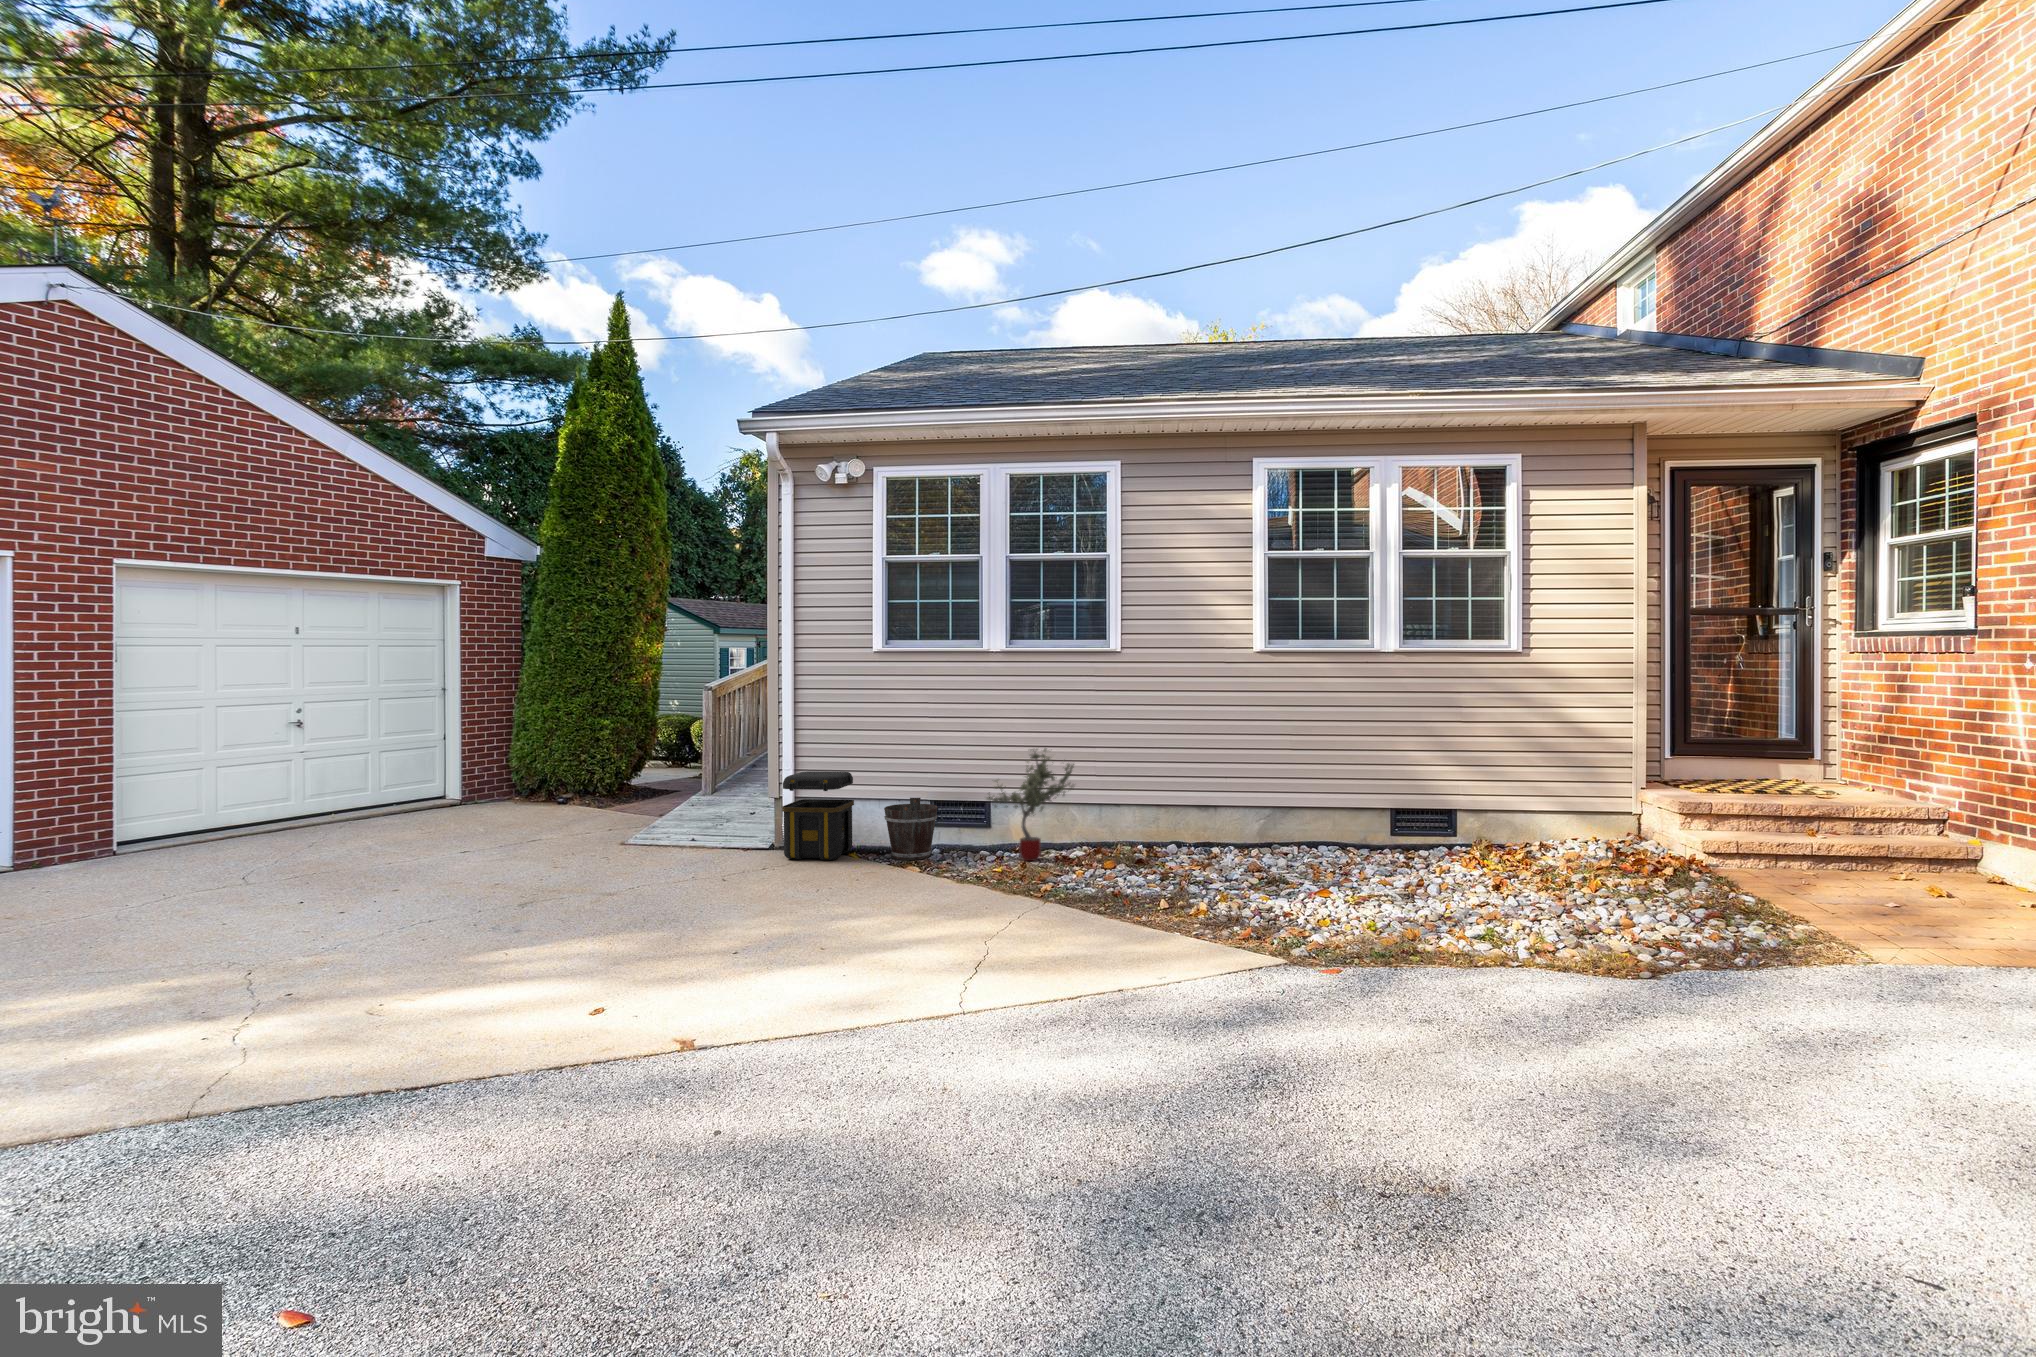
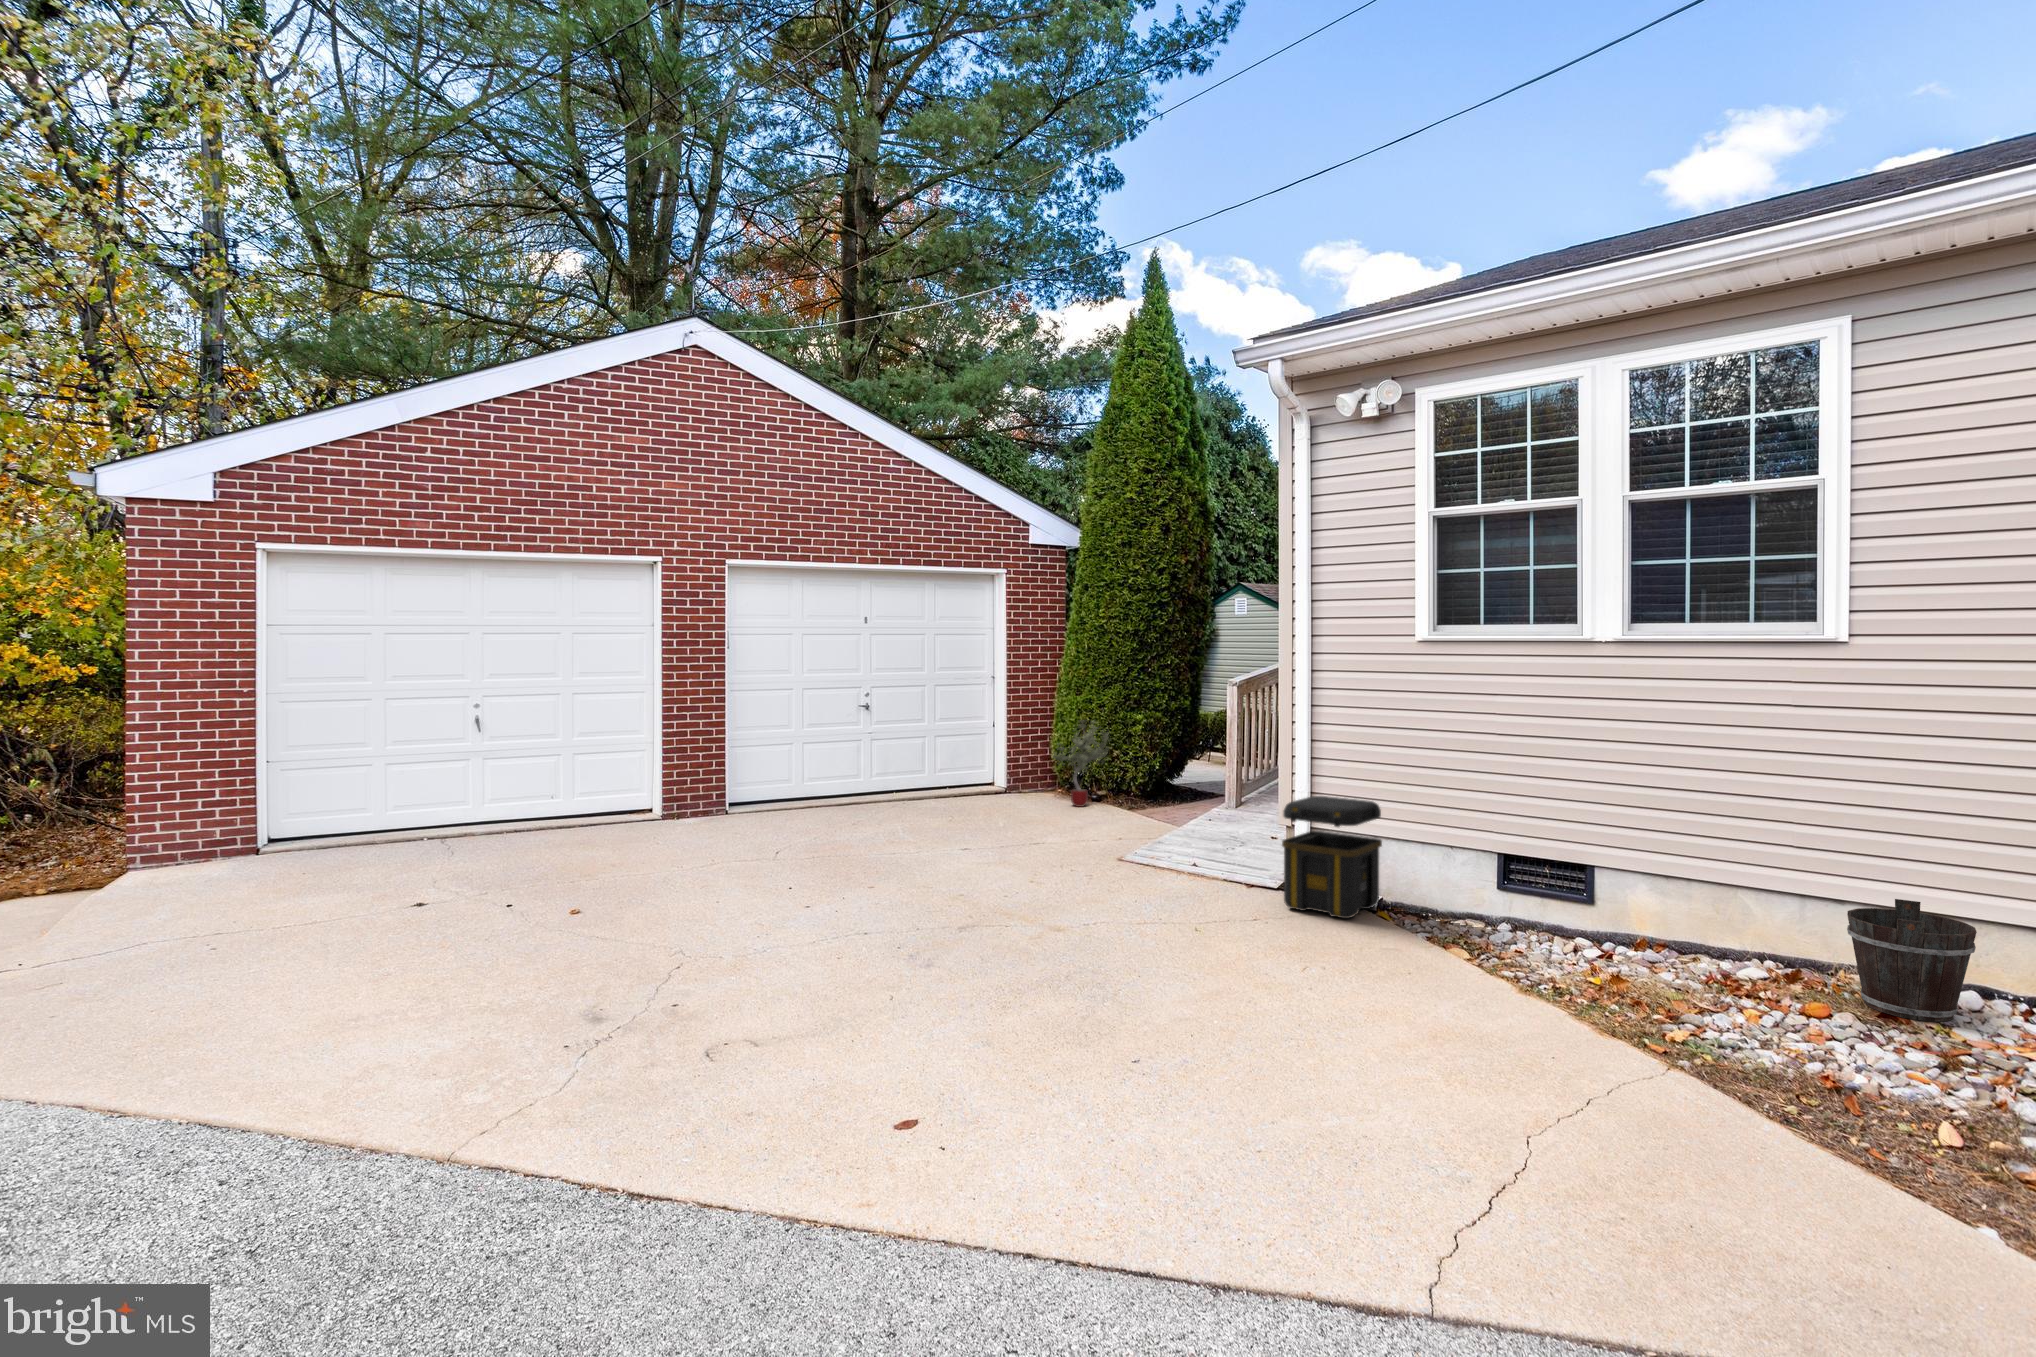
potted tree: present [987,749,1074,861] -> present [1053,720,1109,807]
bucket: present [884,798,938,860] -> present [1847,899,1977,1022]

